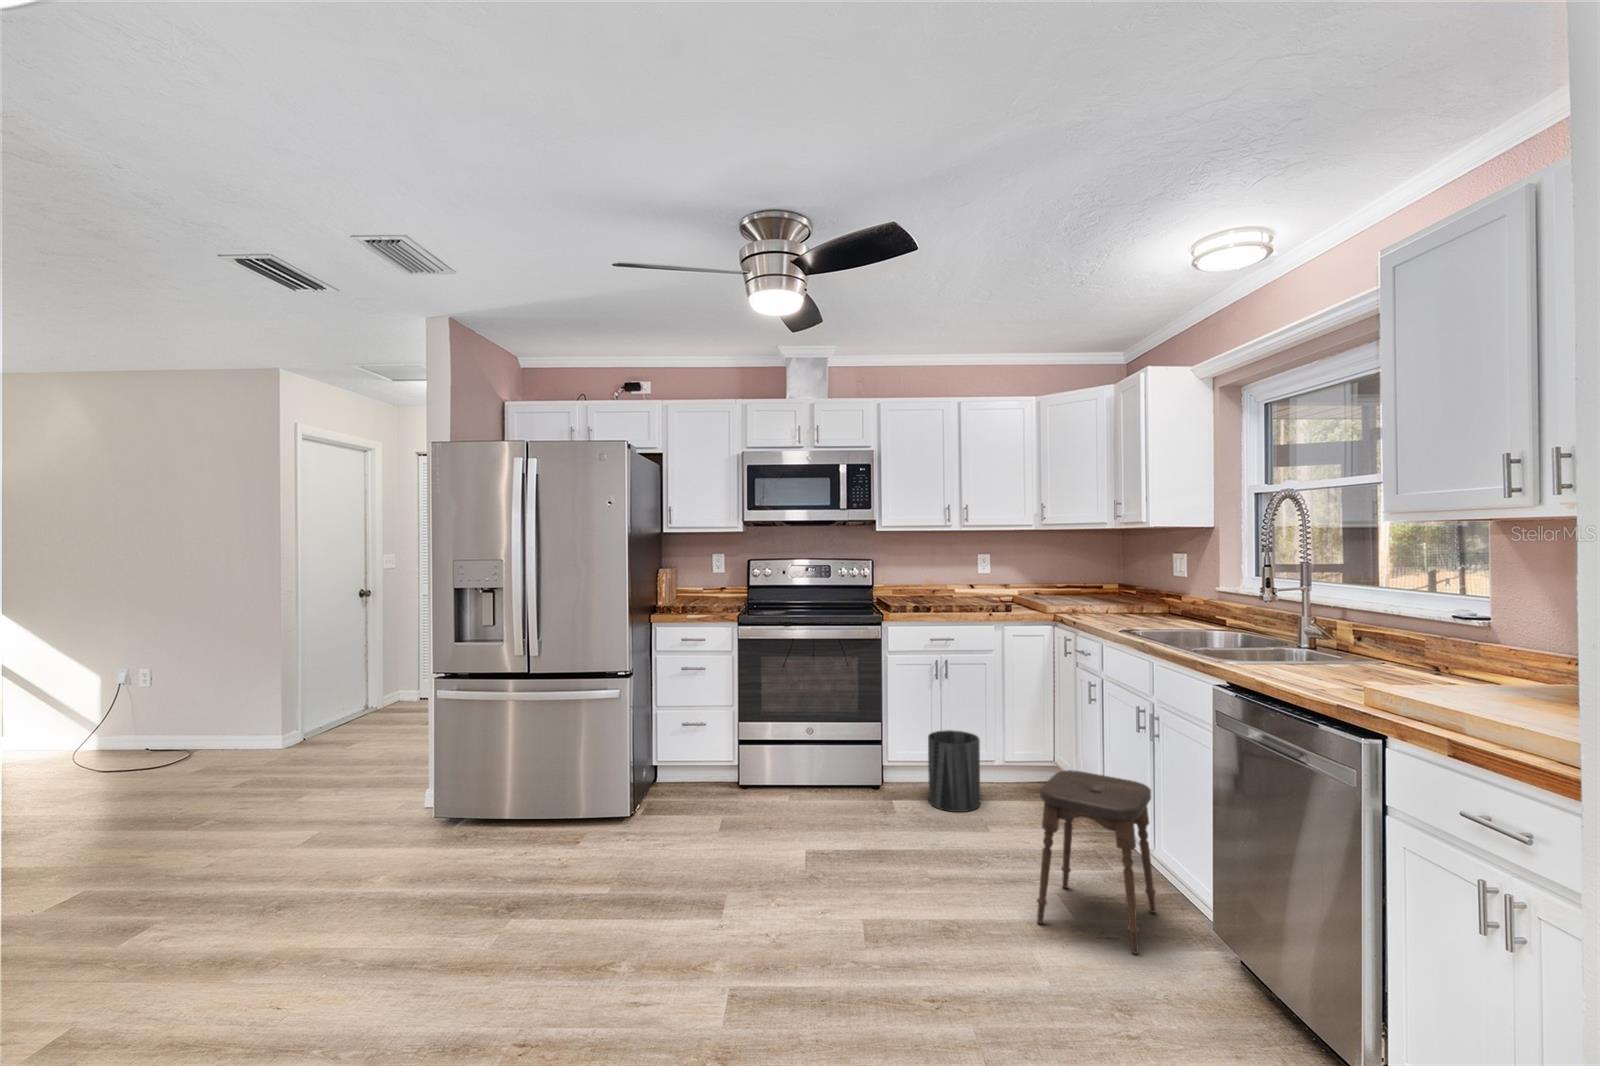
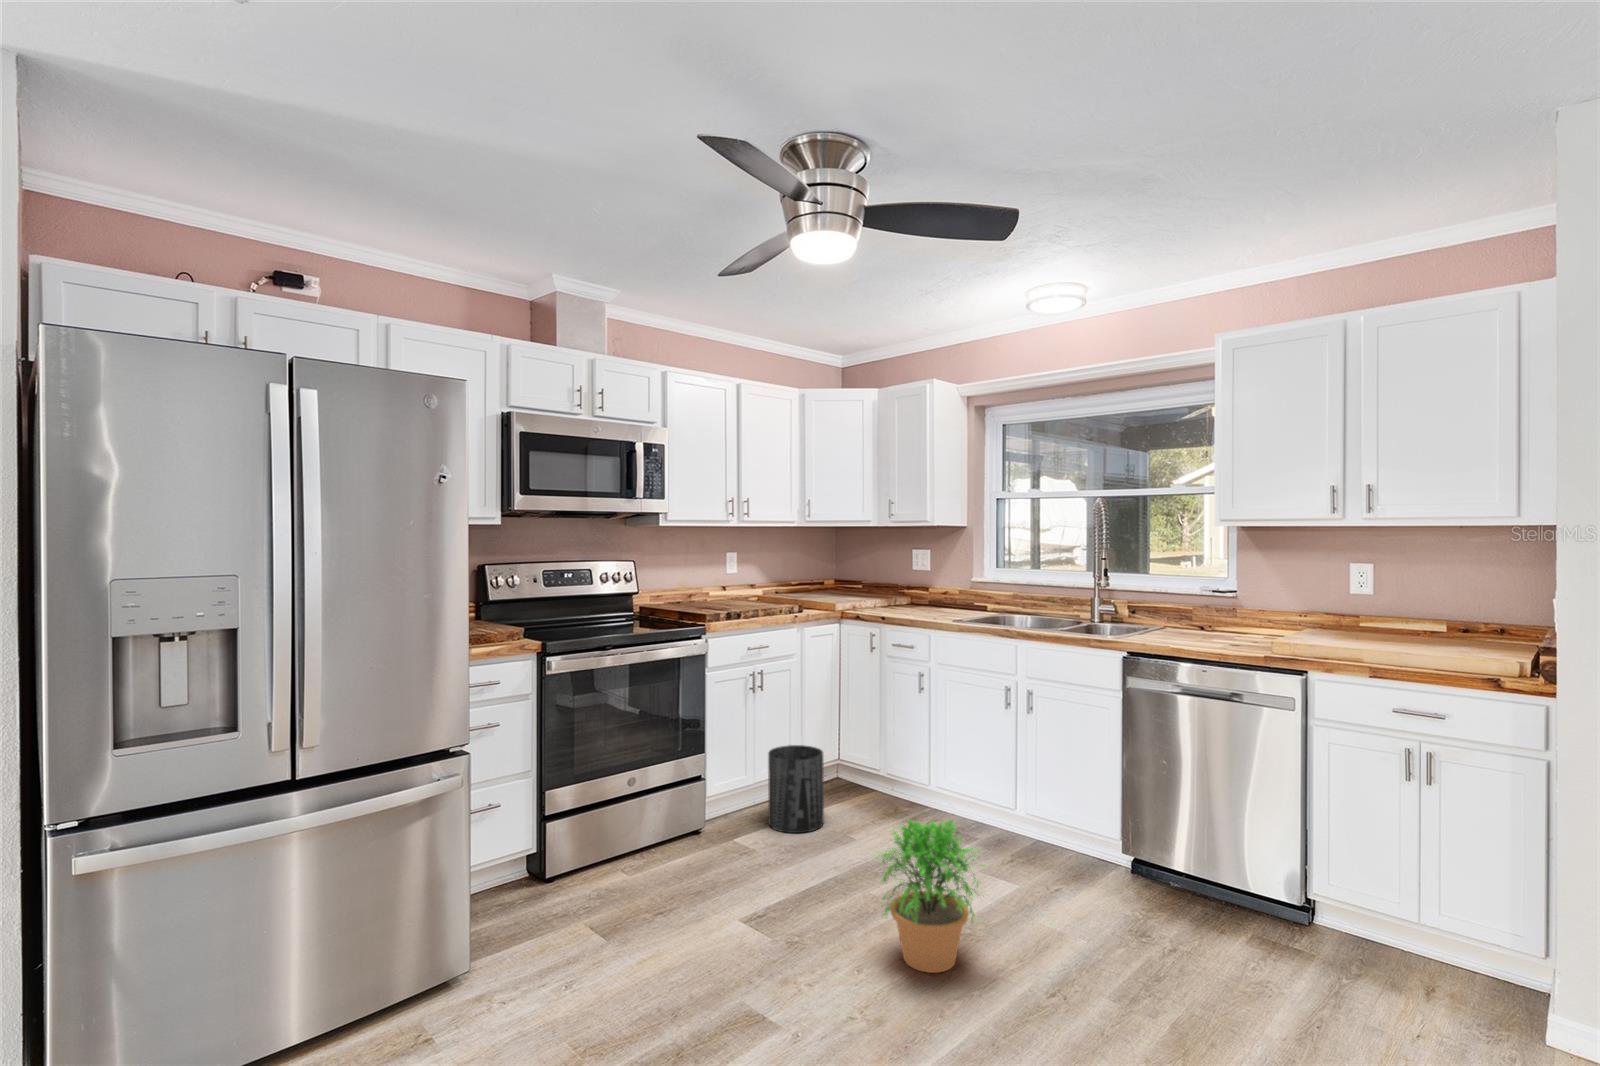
stool: present [1037,770,1156,954] -> none [983,749,1095,895]
potted plant: none [818,797,922,944] -> present [881,820,979,973]

